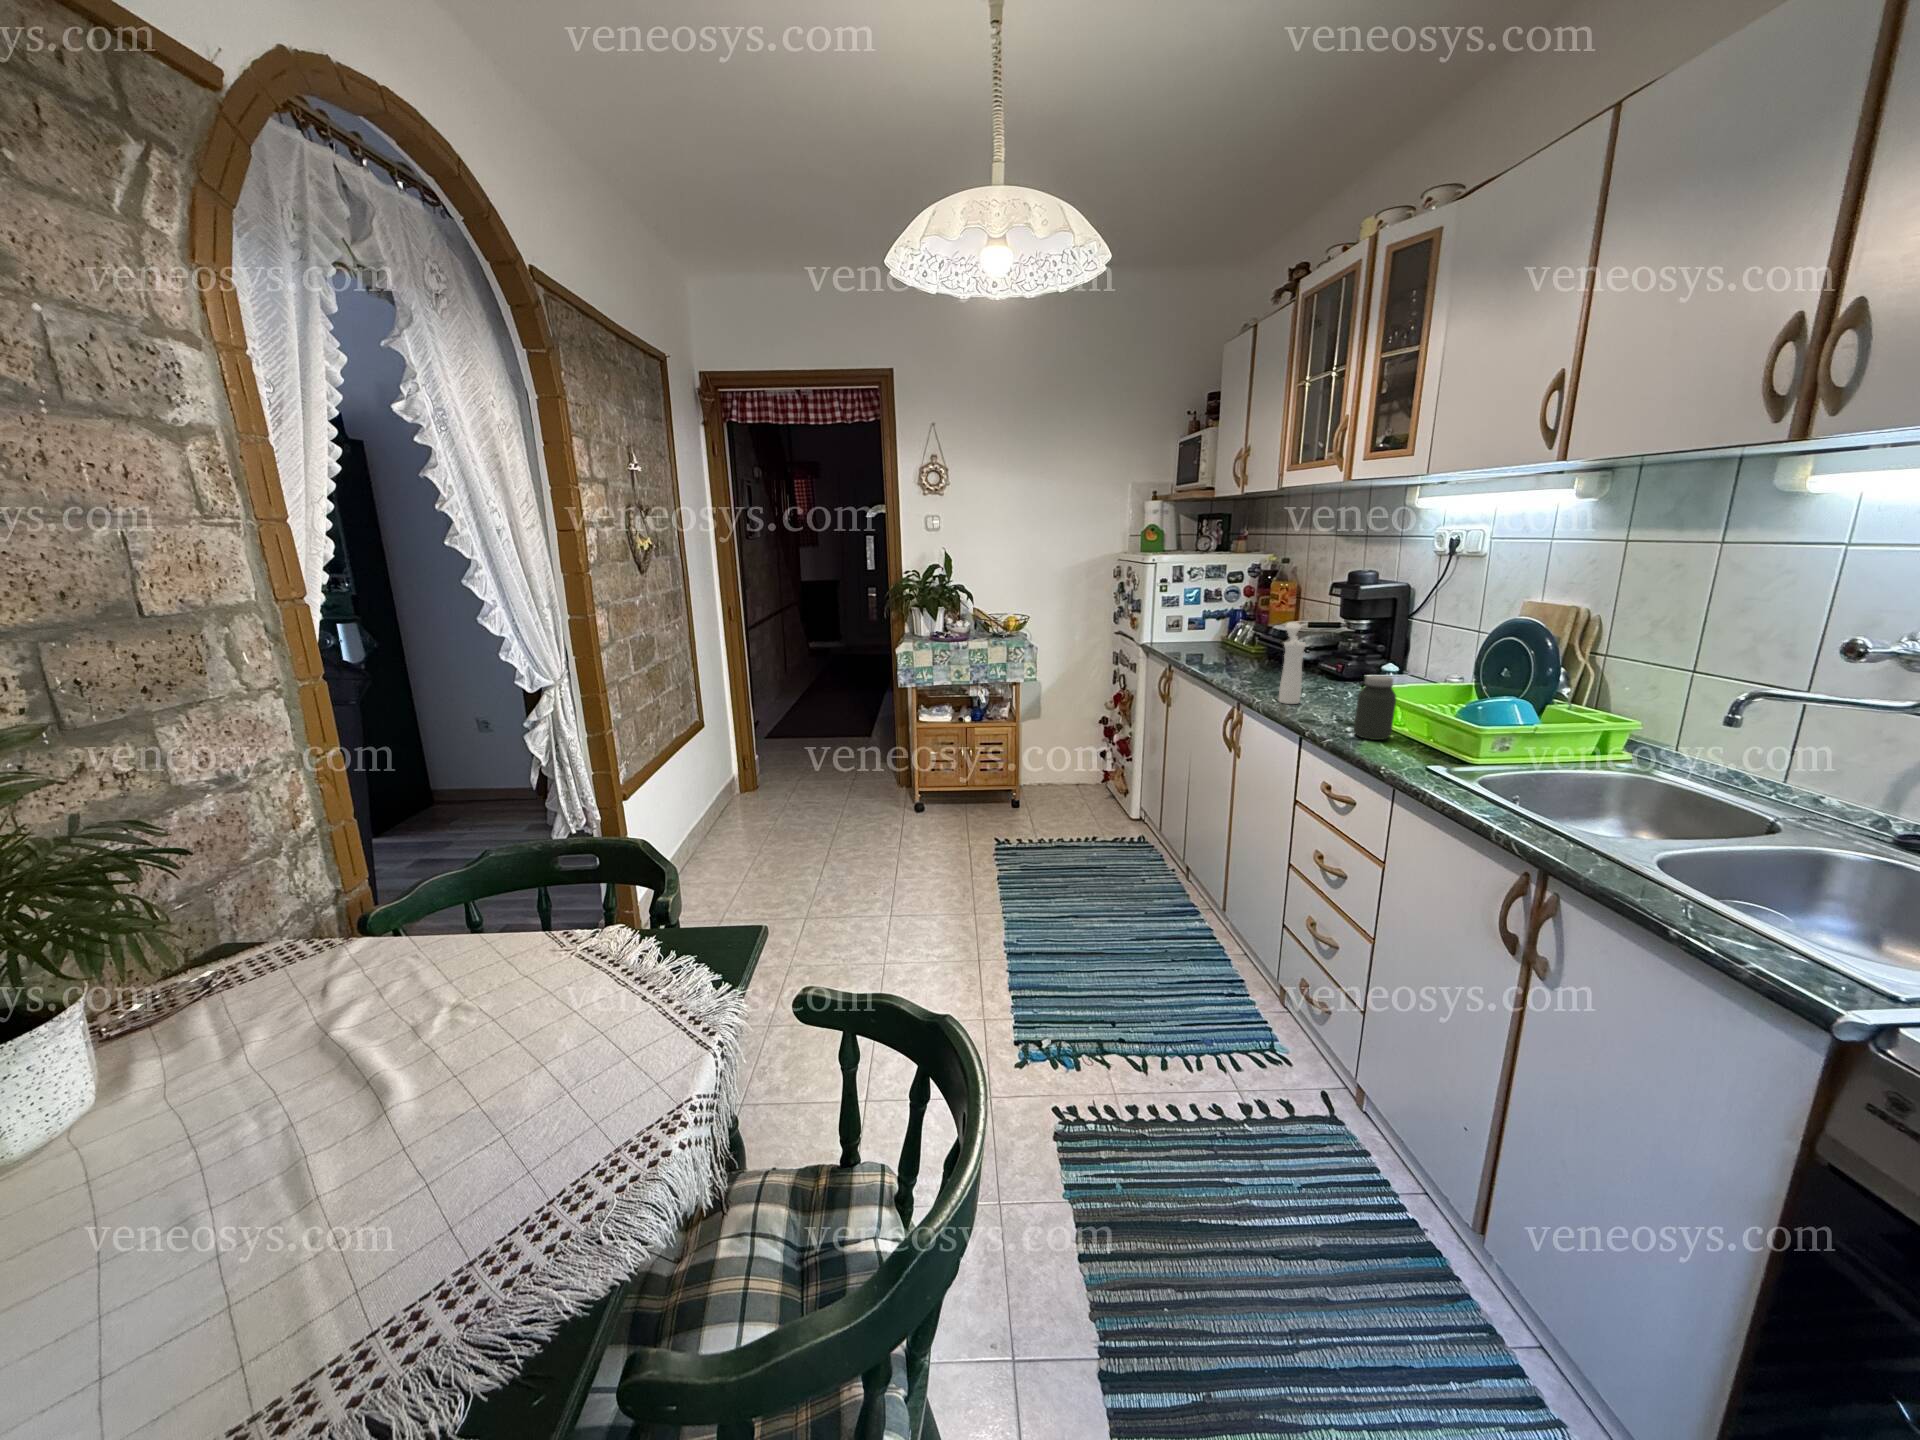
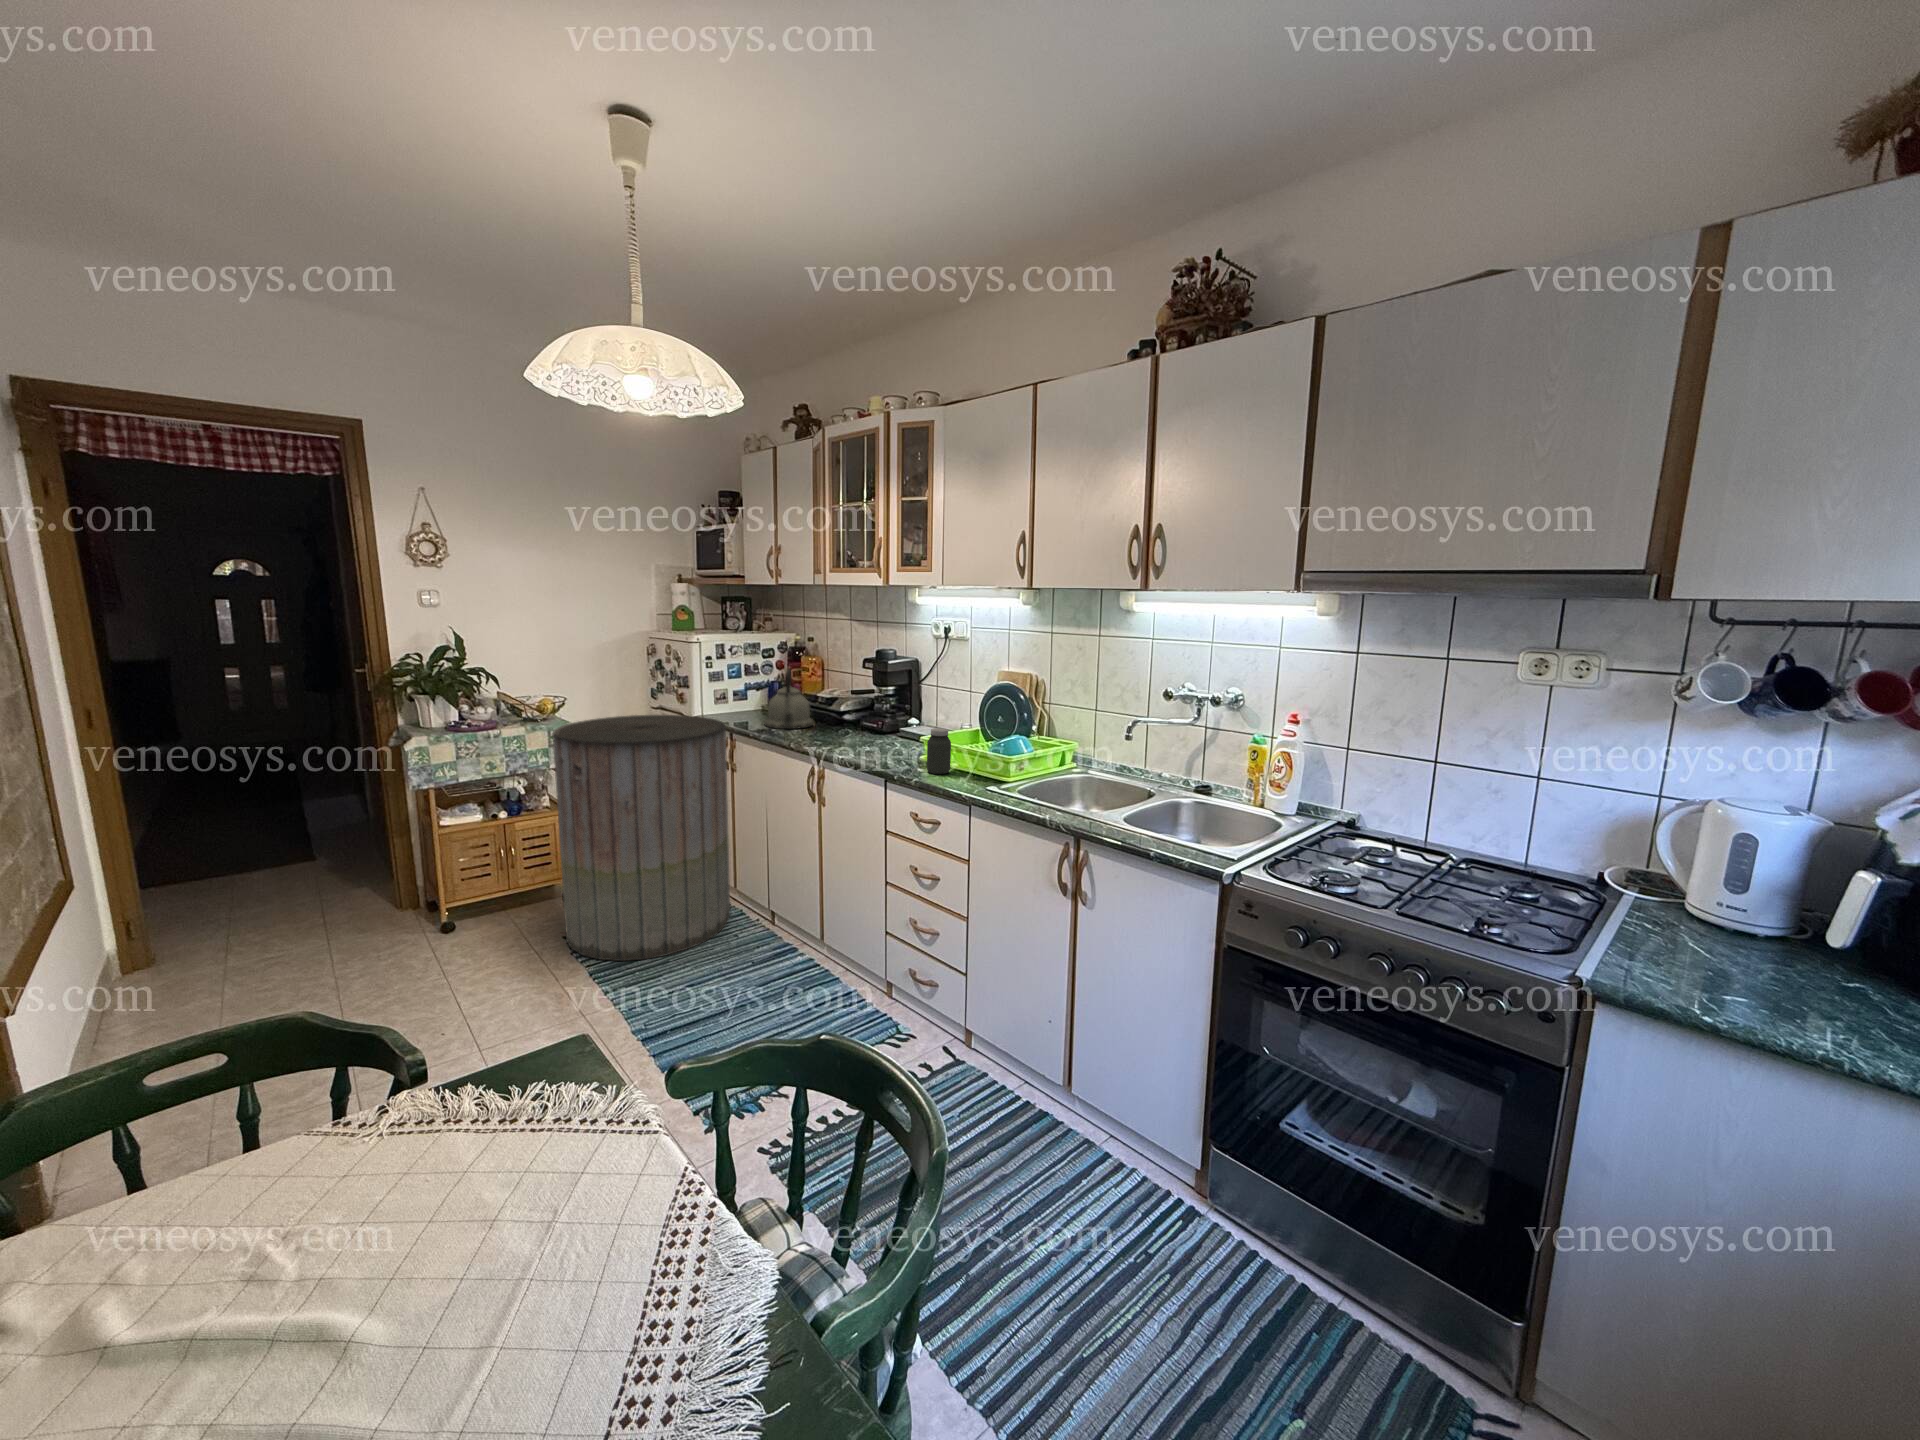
kettle: none [1197,594,1257,664] -> present [764,669,814,729]
pepper mill: present [1279,623,1306,704] -> none [853,692,875,756]
trash can: none [998,639,1157,878] -> present [553,715,730,961]

